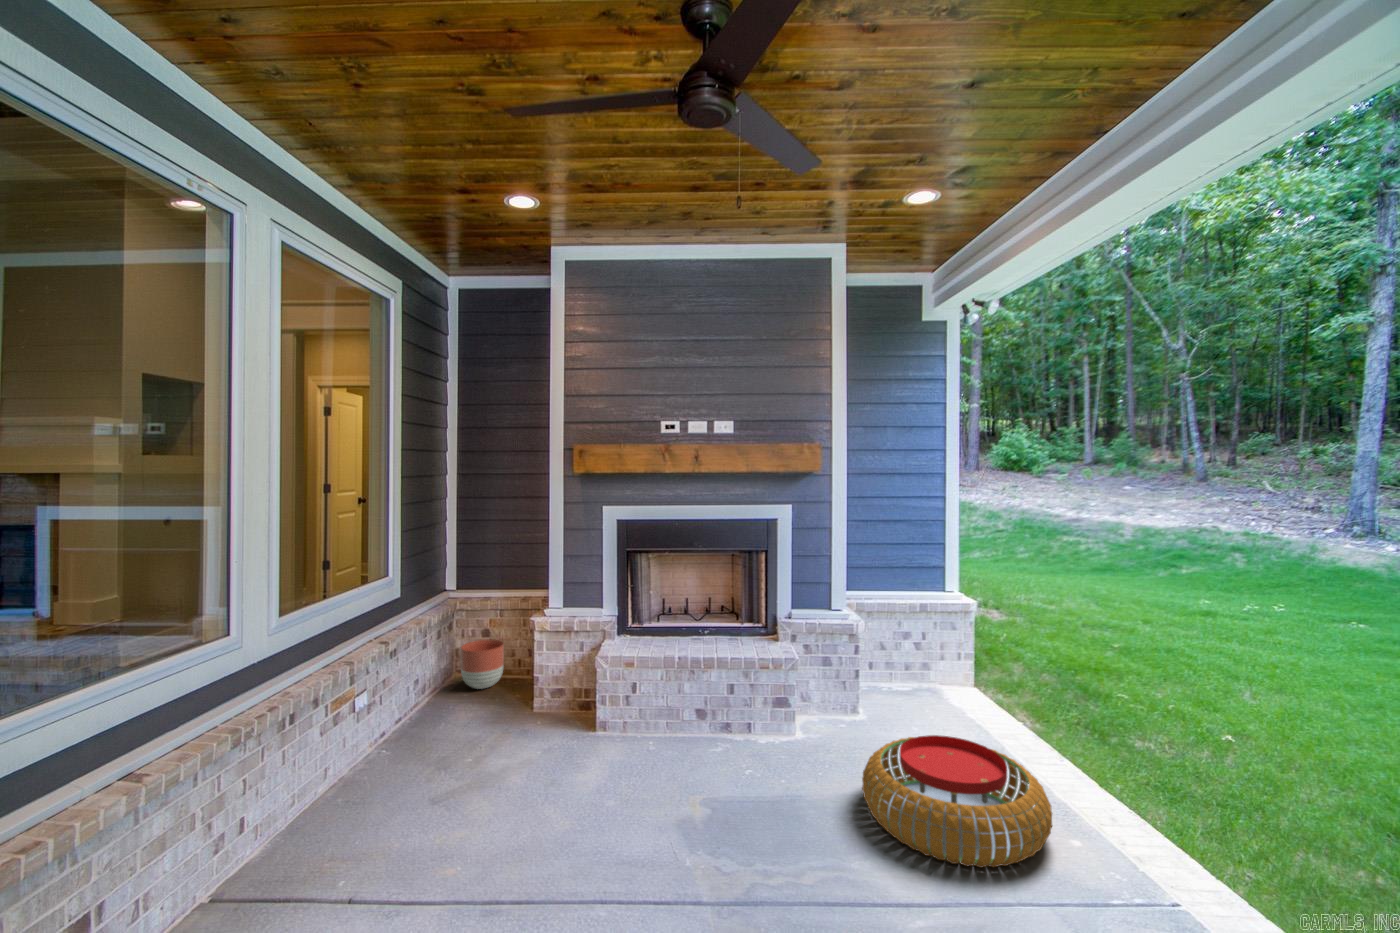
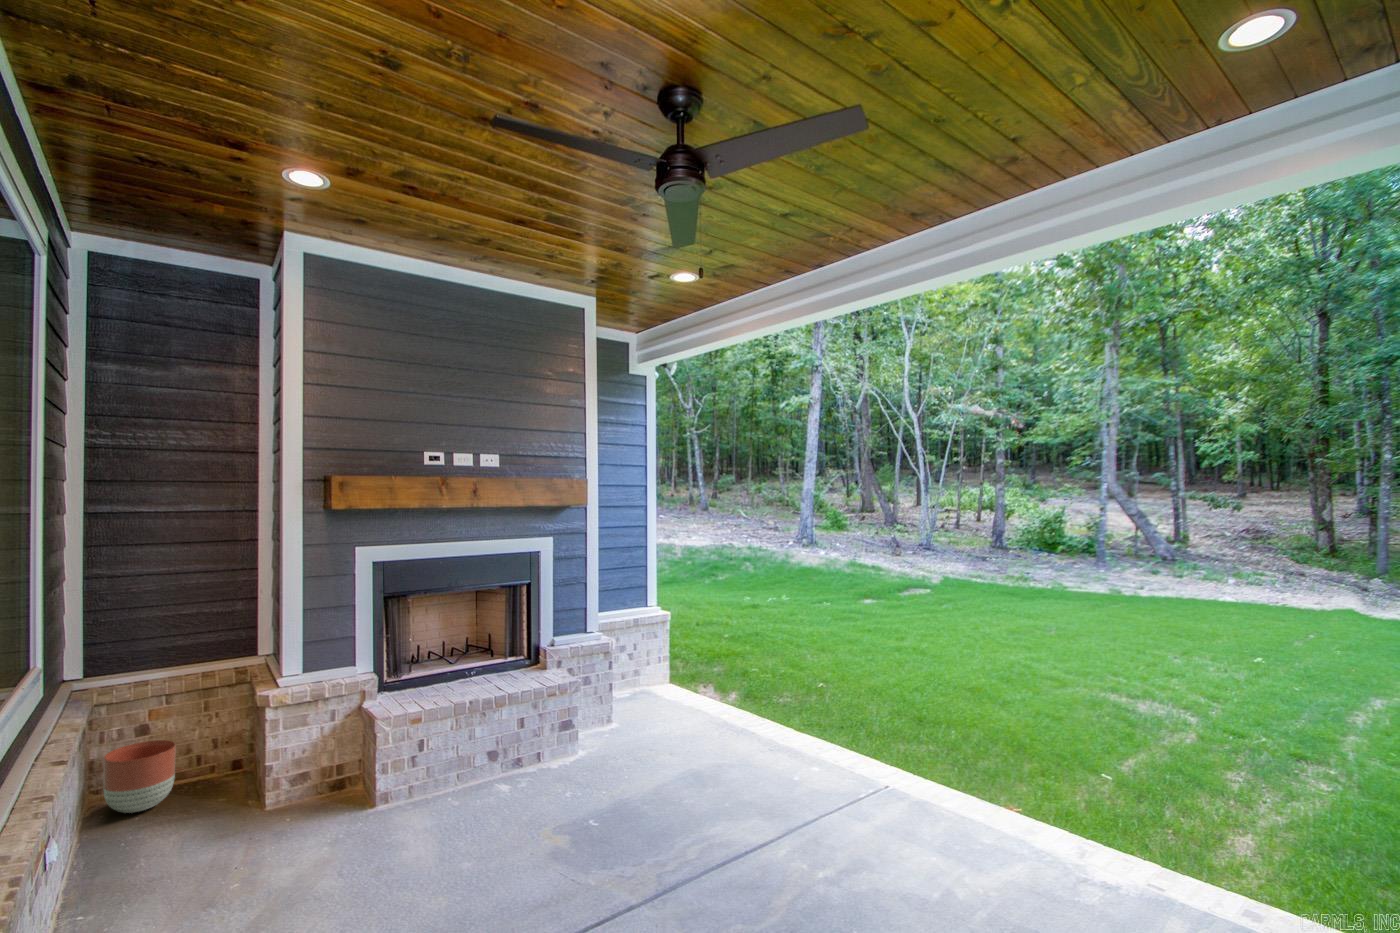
pouf: present [862,735,1053,867] -> none [673,711,805,795]

